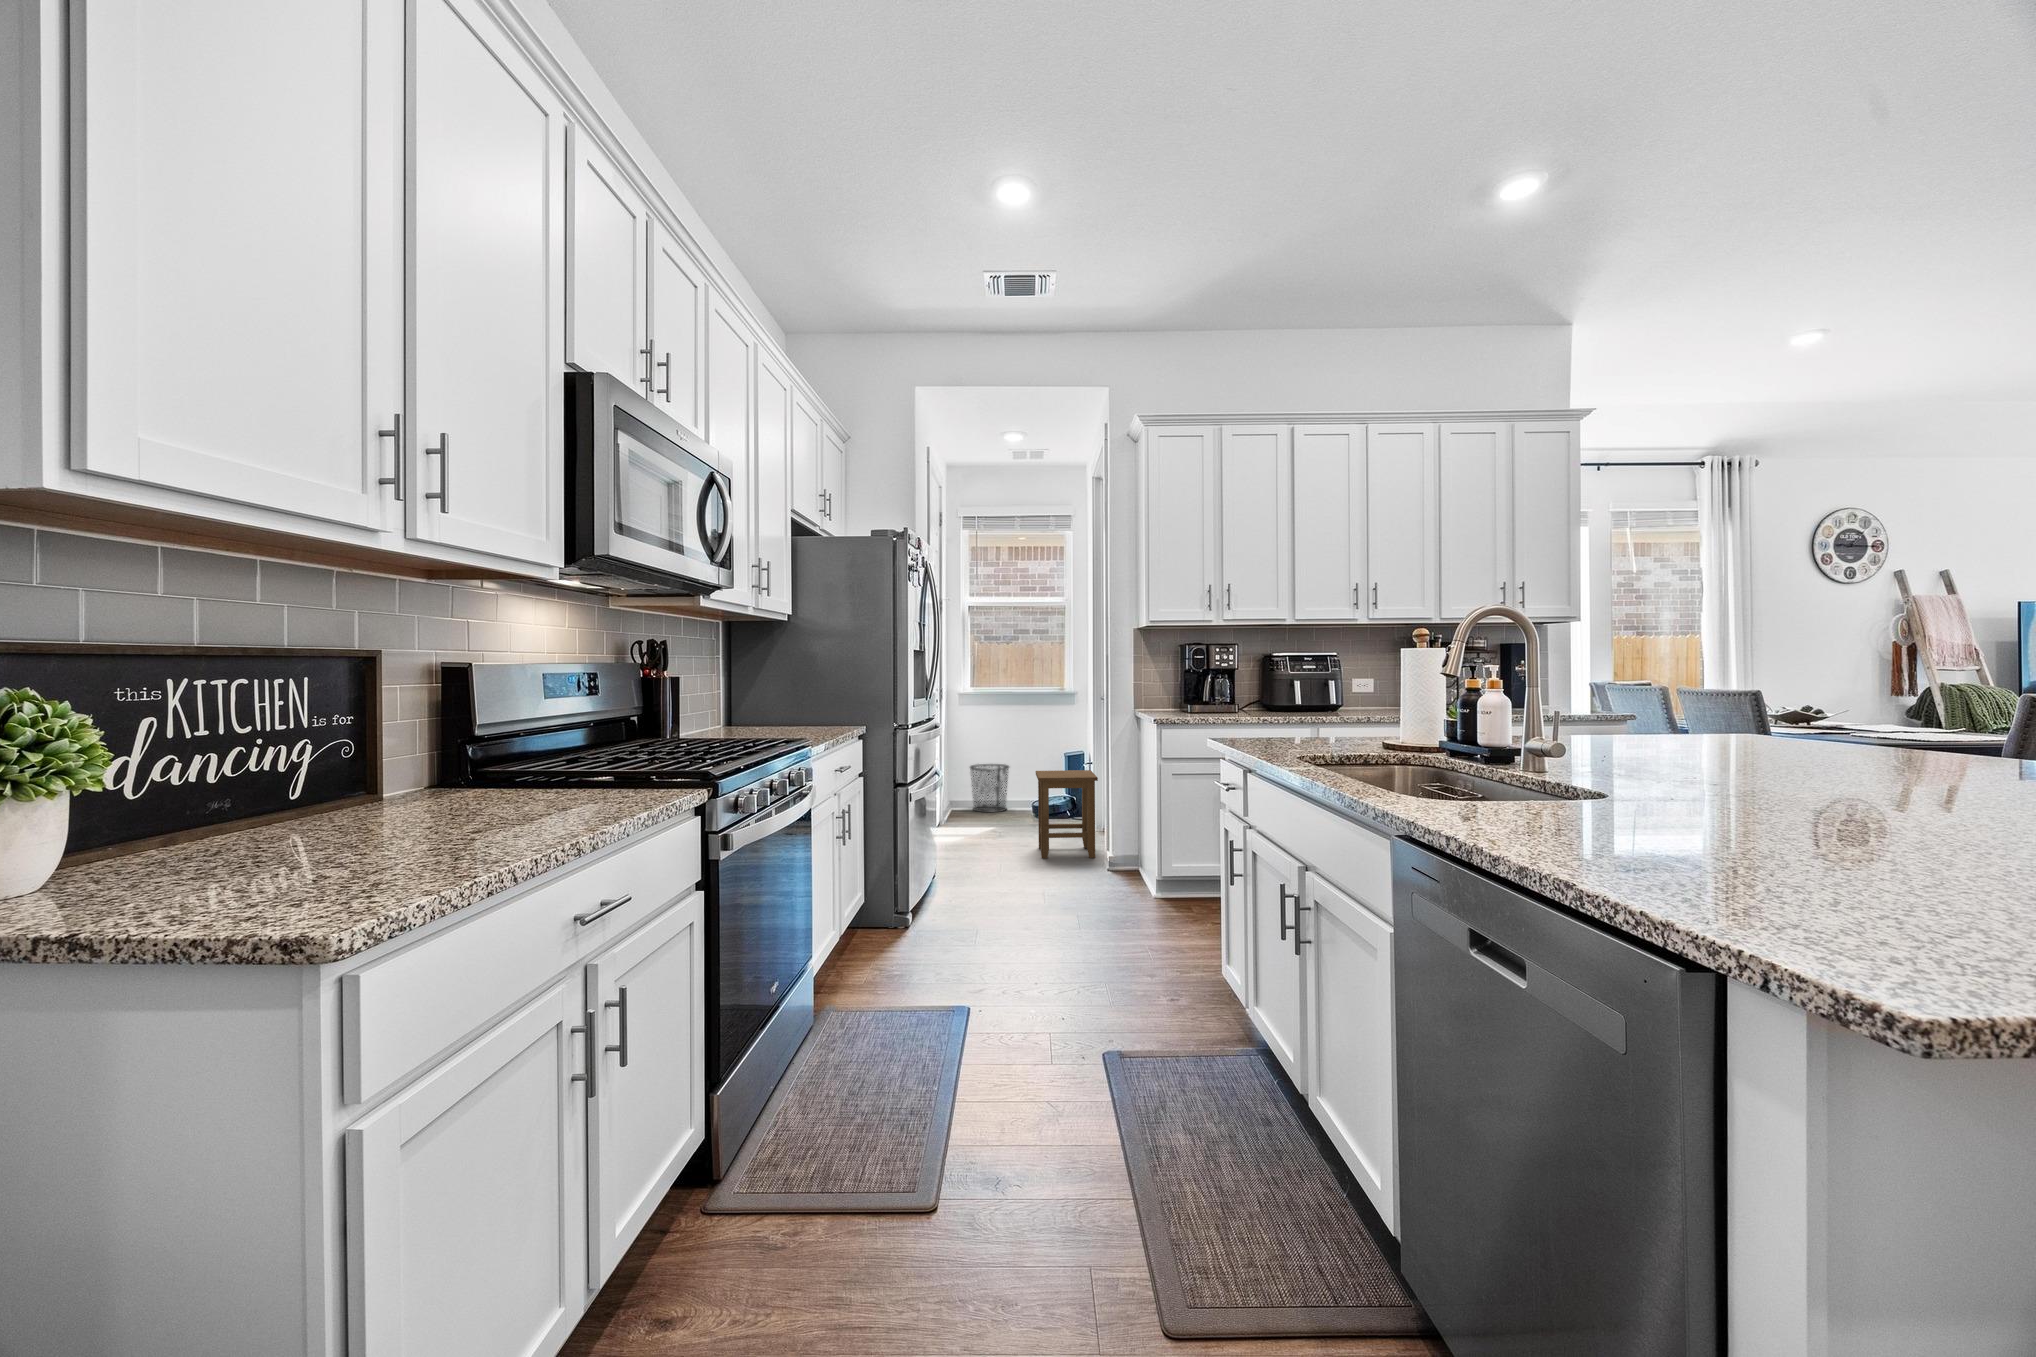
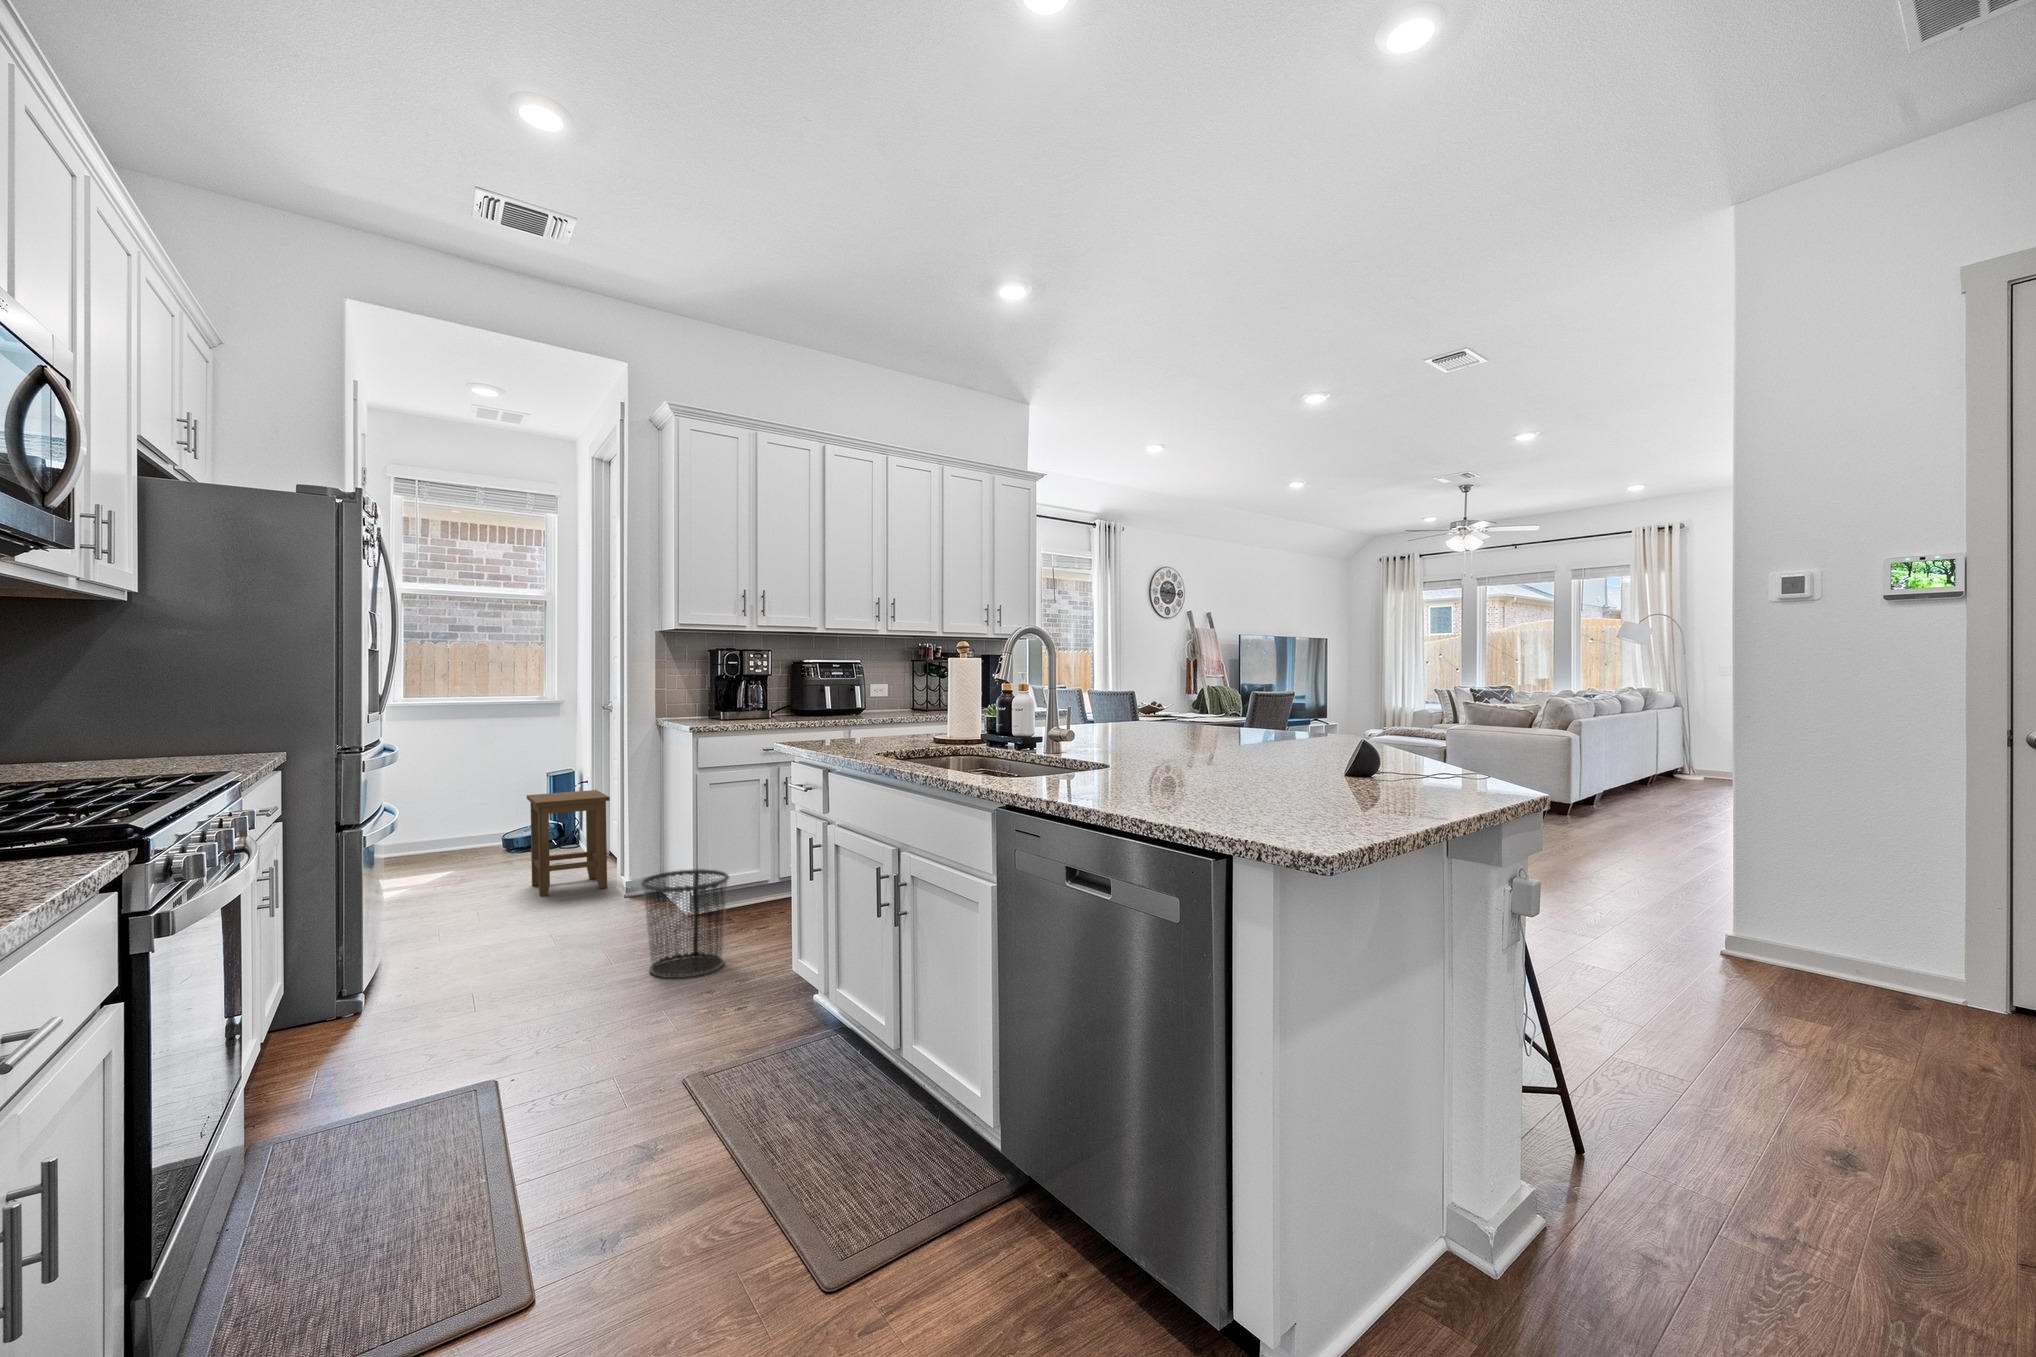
waste bin: present [970,764,1009,812] -> present [641,869,729,978]

